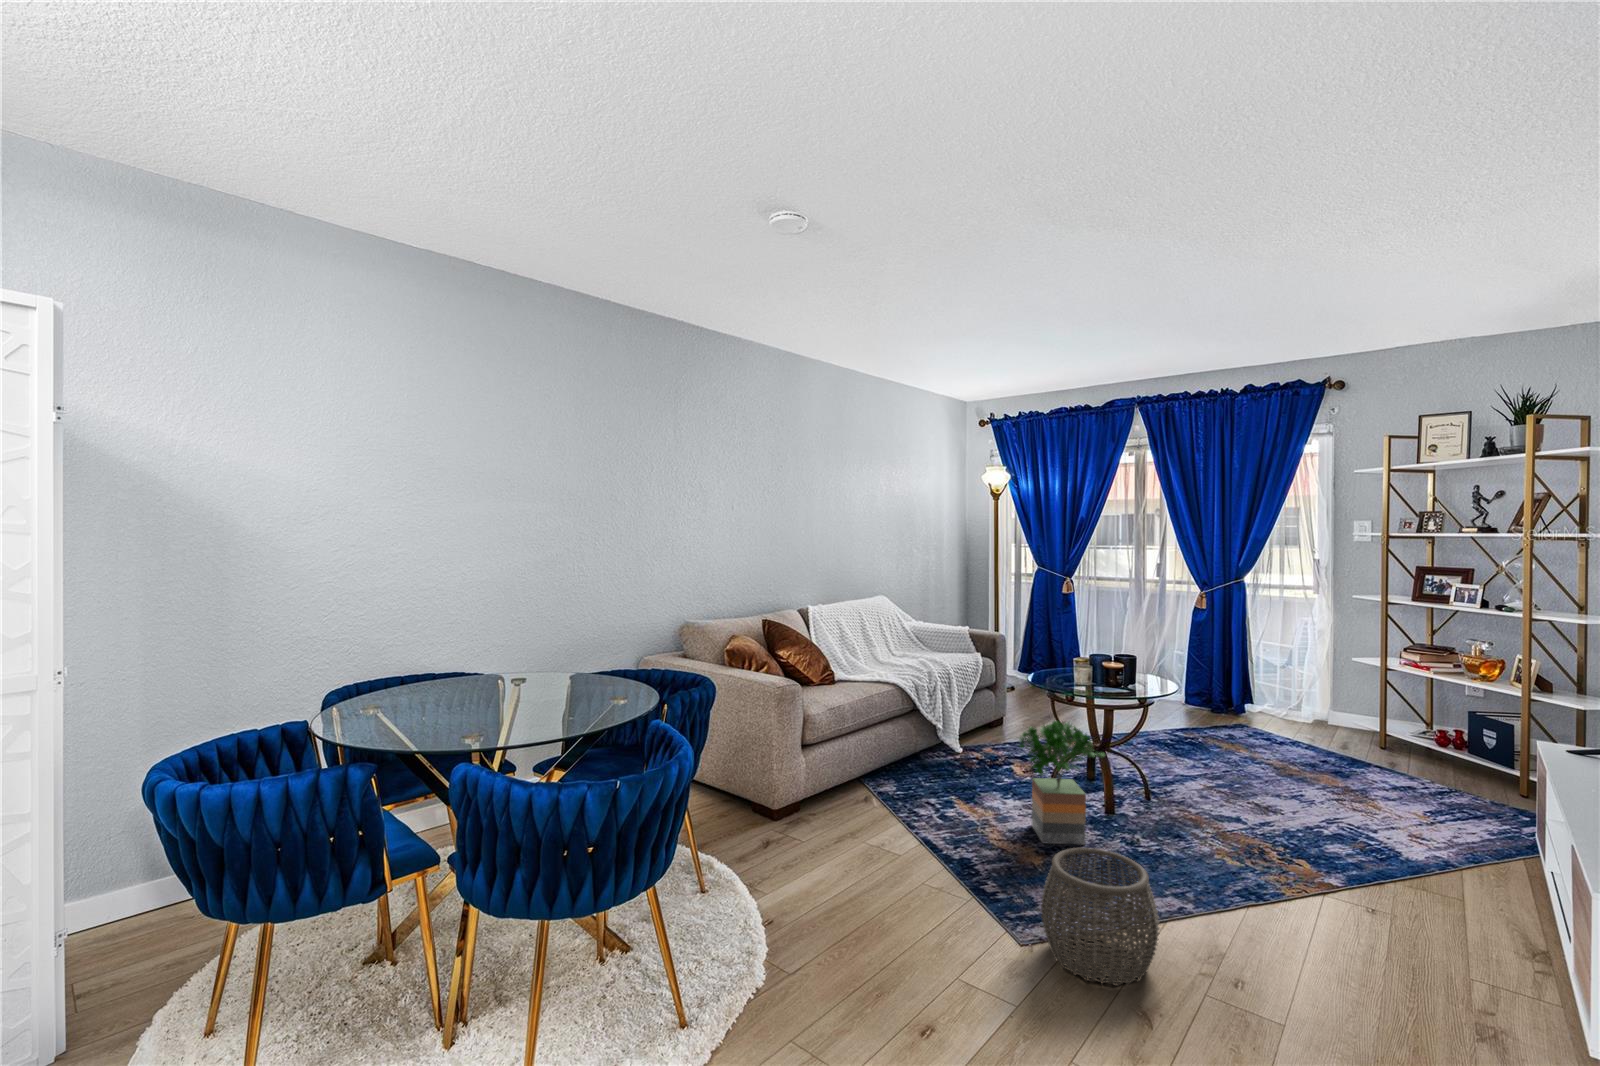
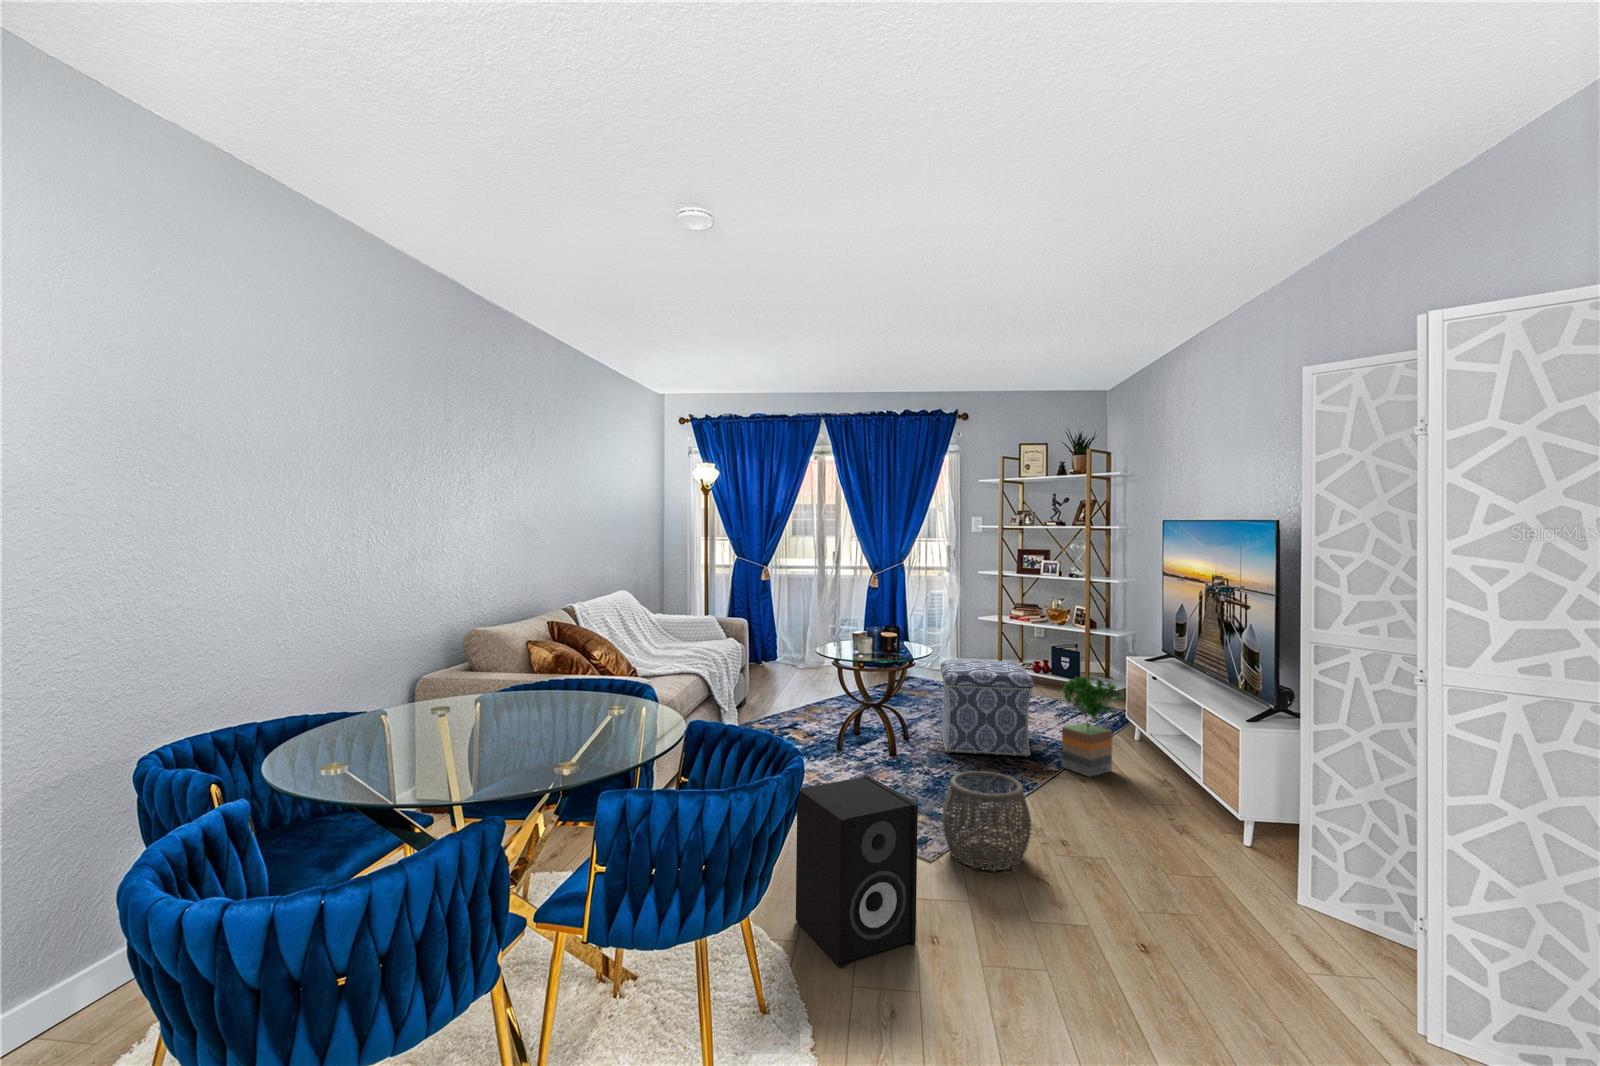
ottoman: none [1184,709,1330,857] -> present [941,660,1034,757]
potted tree: present [1020,720,1104,845] -> present [1061,677,1123,777]
speaker: none [806,816,910,1023] -> present [796,776,918,967]

